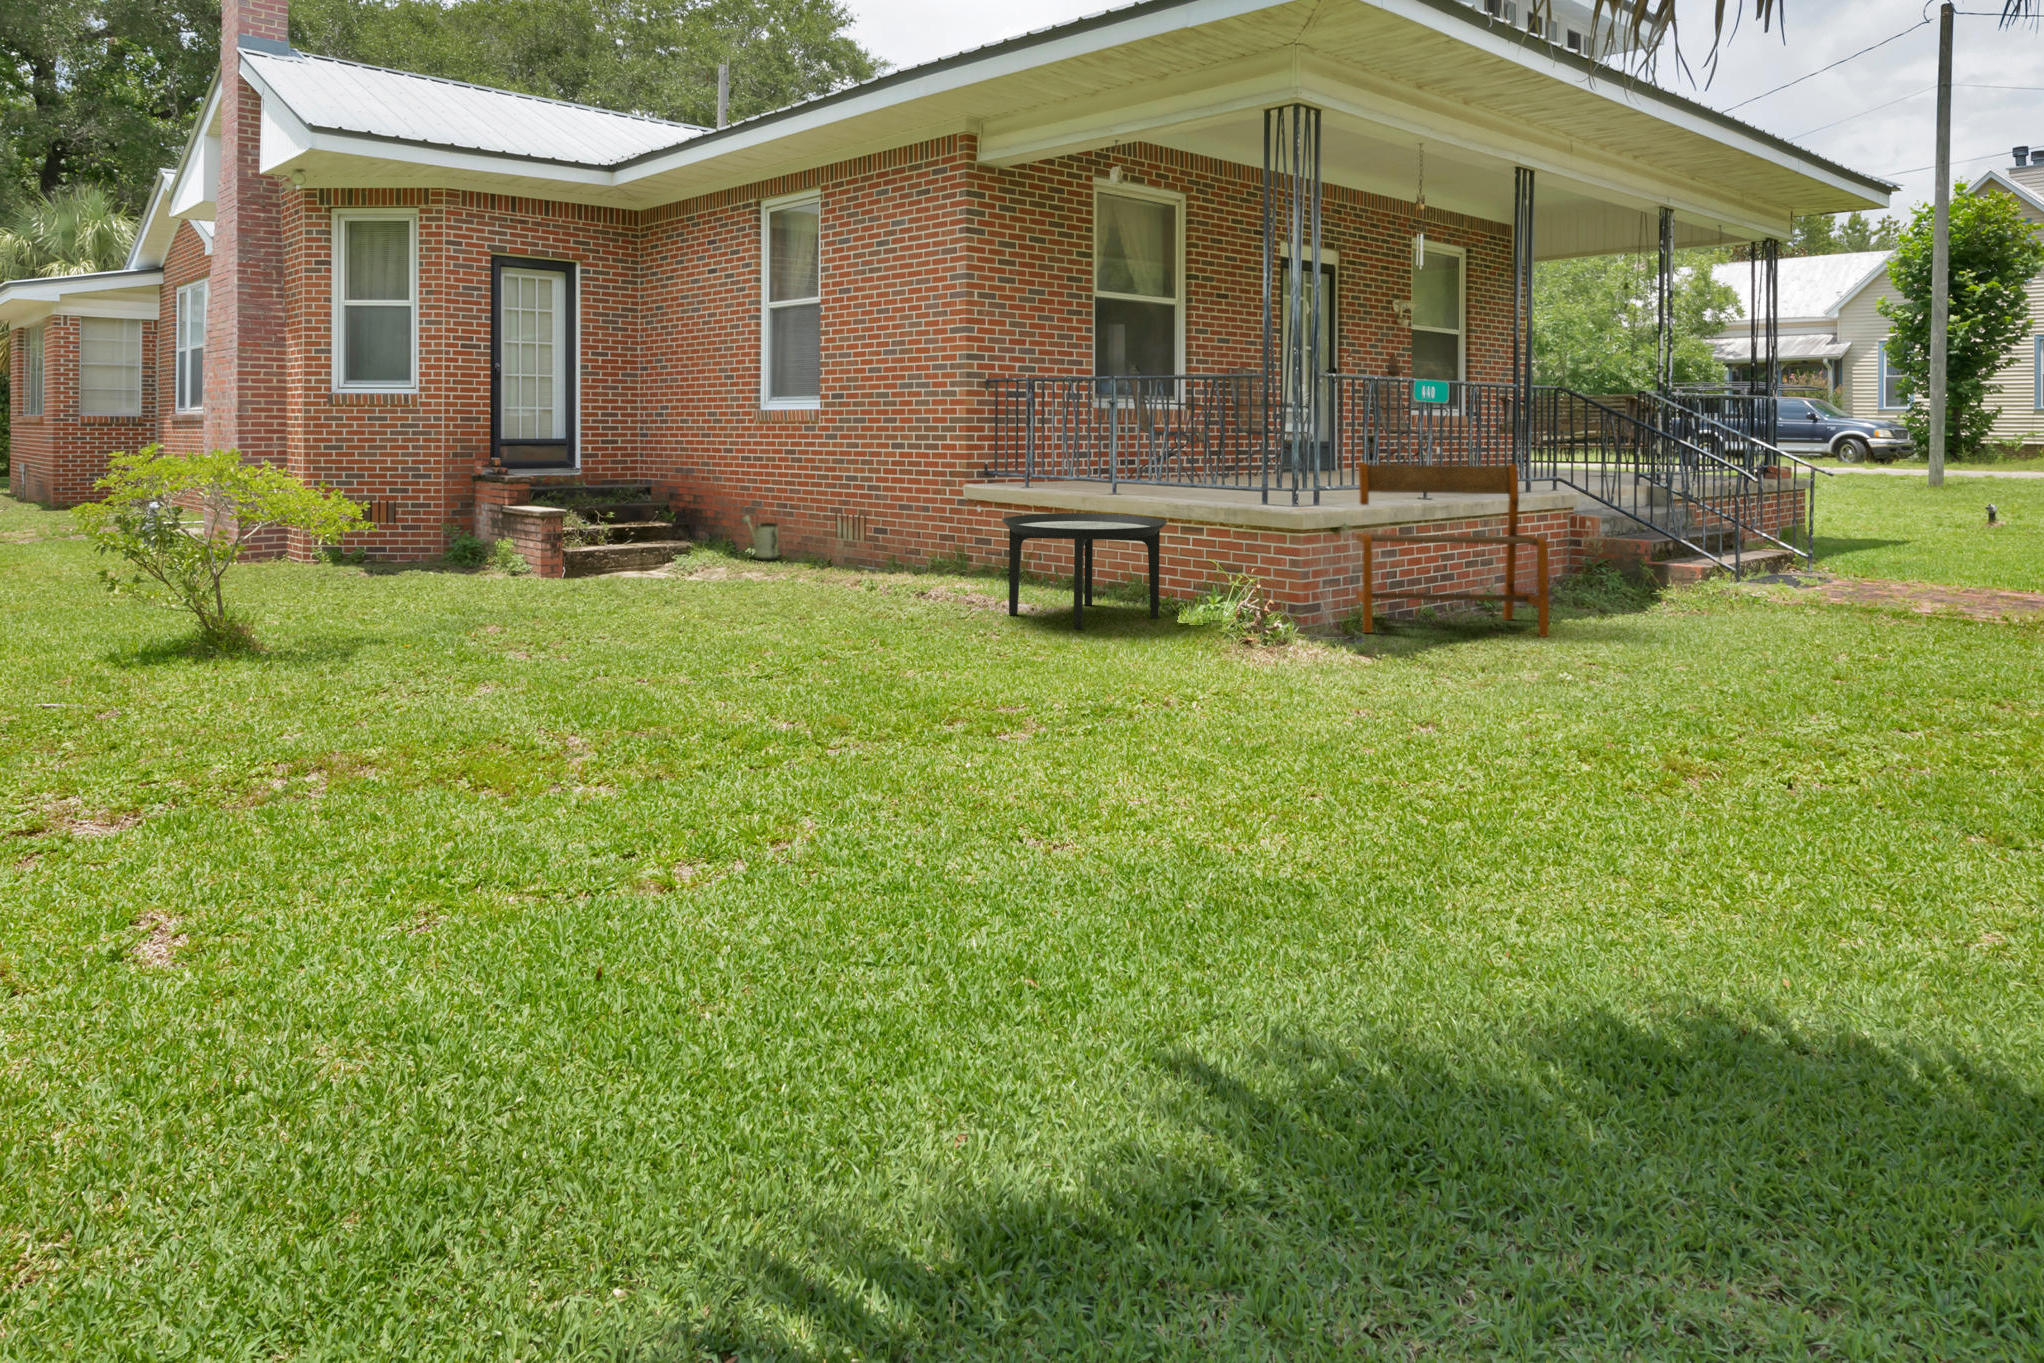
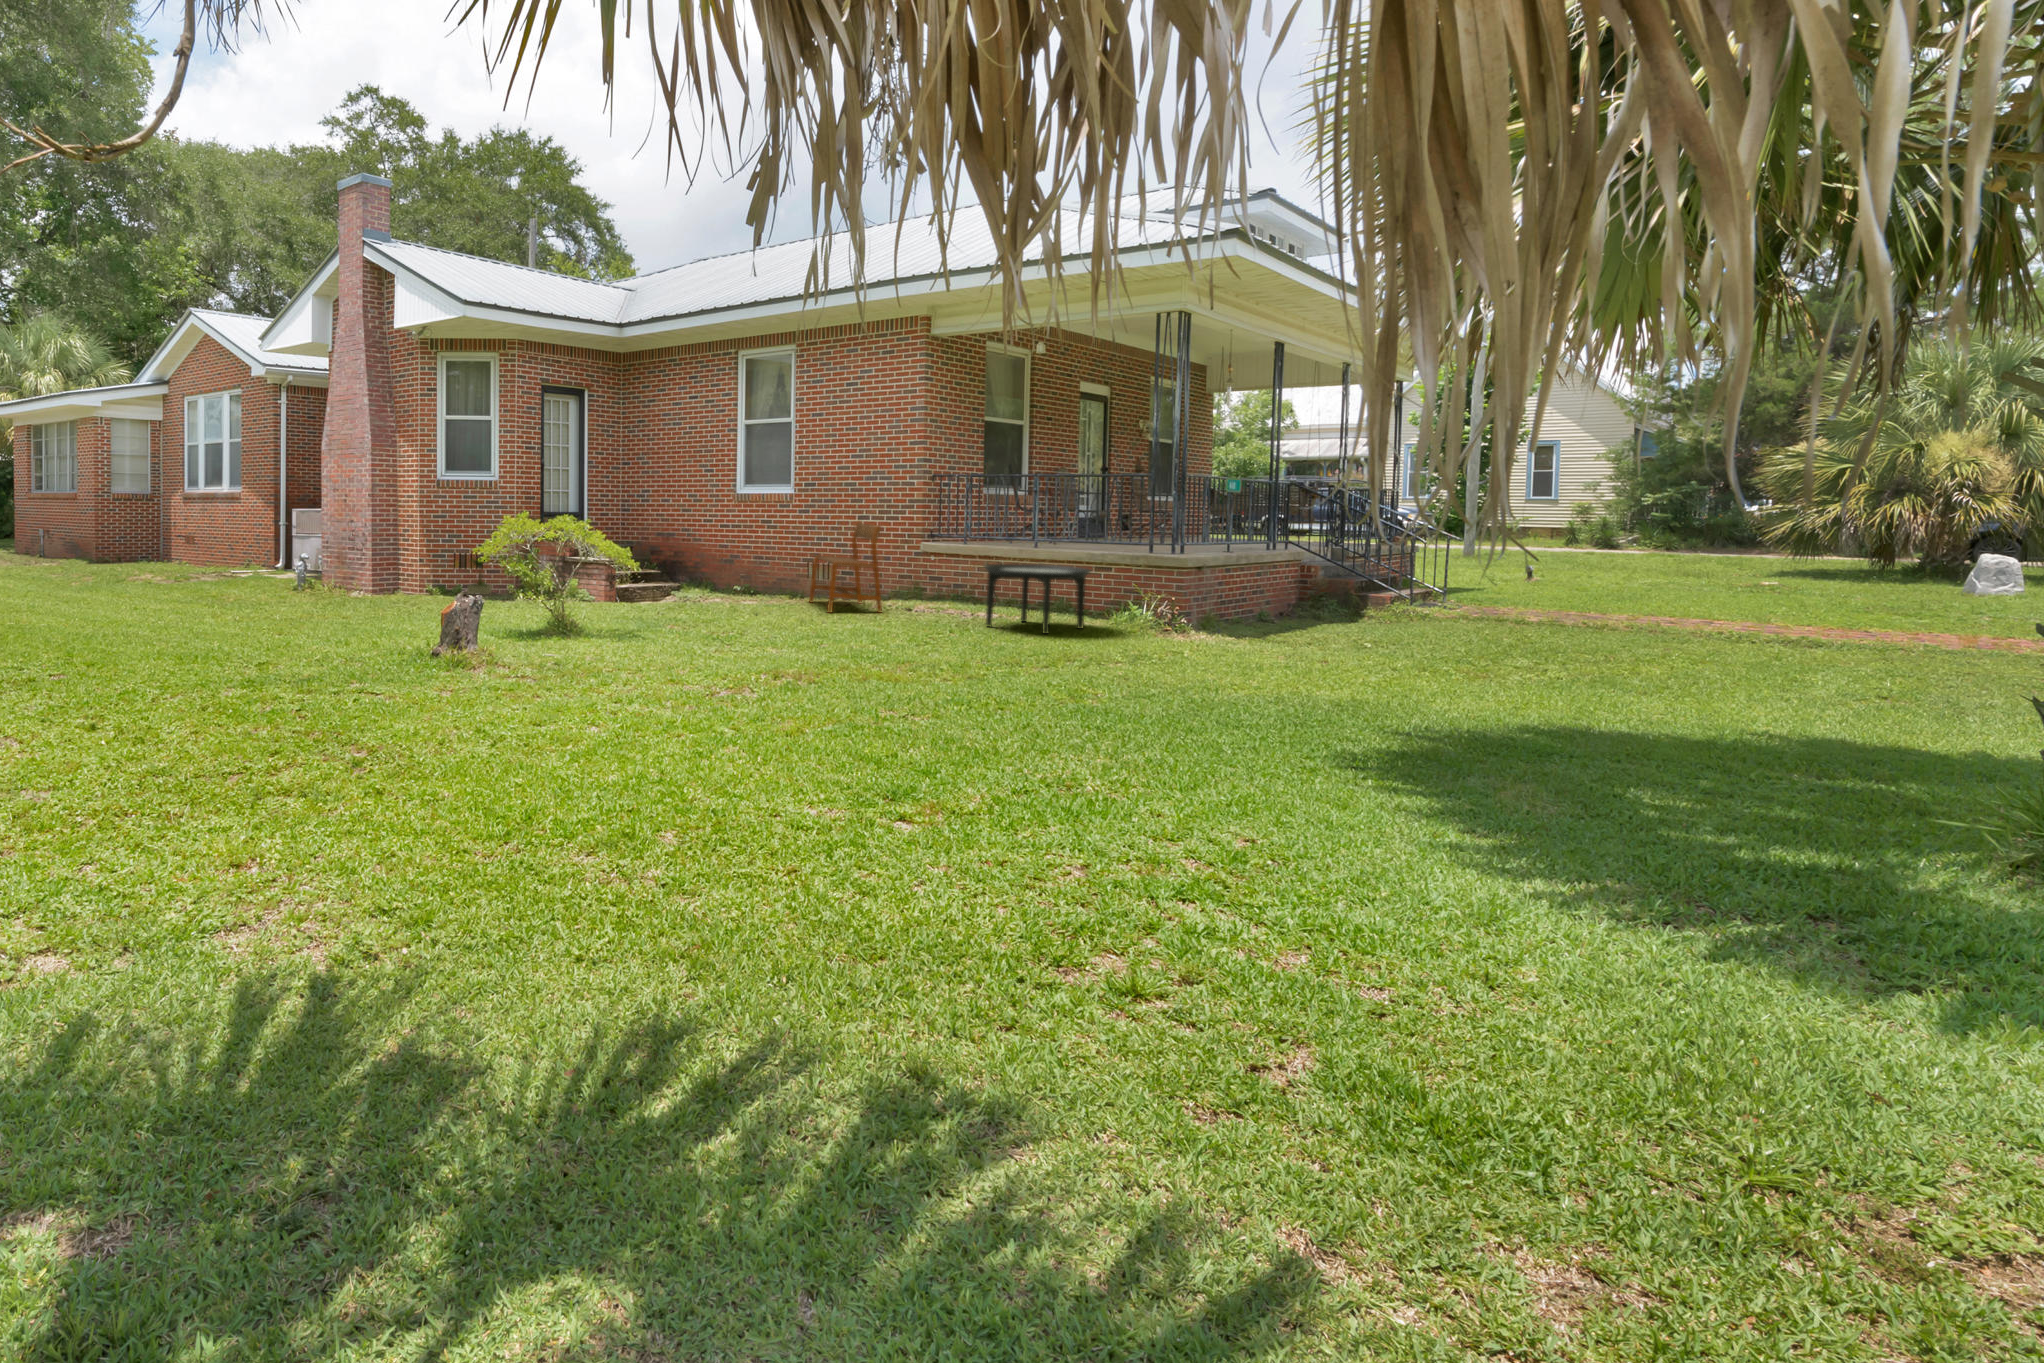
bench: present [1356,463,1549,637] -> present [809,522,882,612]
potted plant: none [354,497,406,560] -> present [467,557,492,595]
watering can: present [741,515,778,560] -> none [725,564,756,596]

